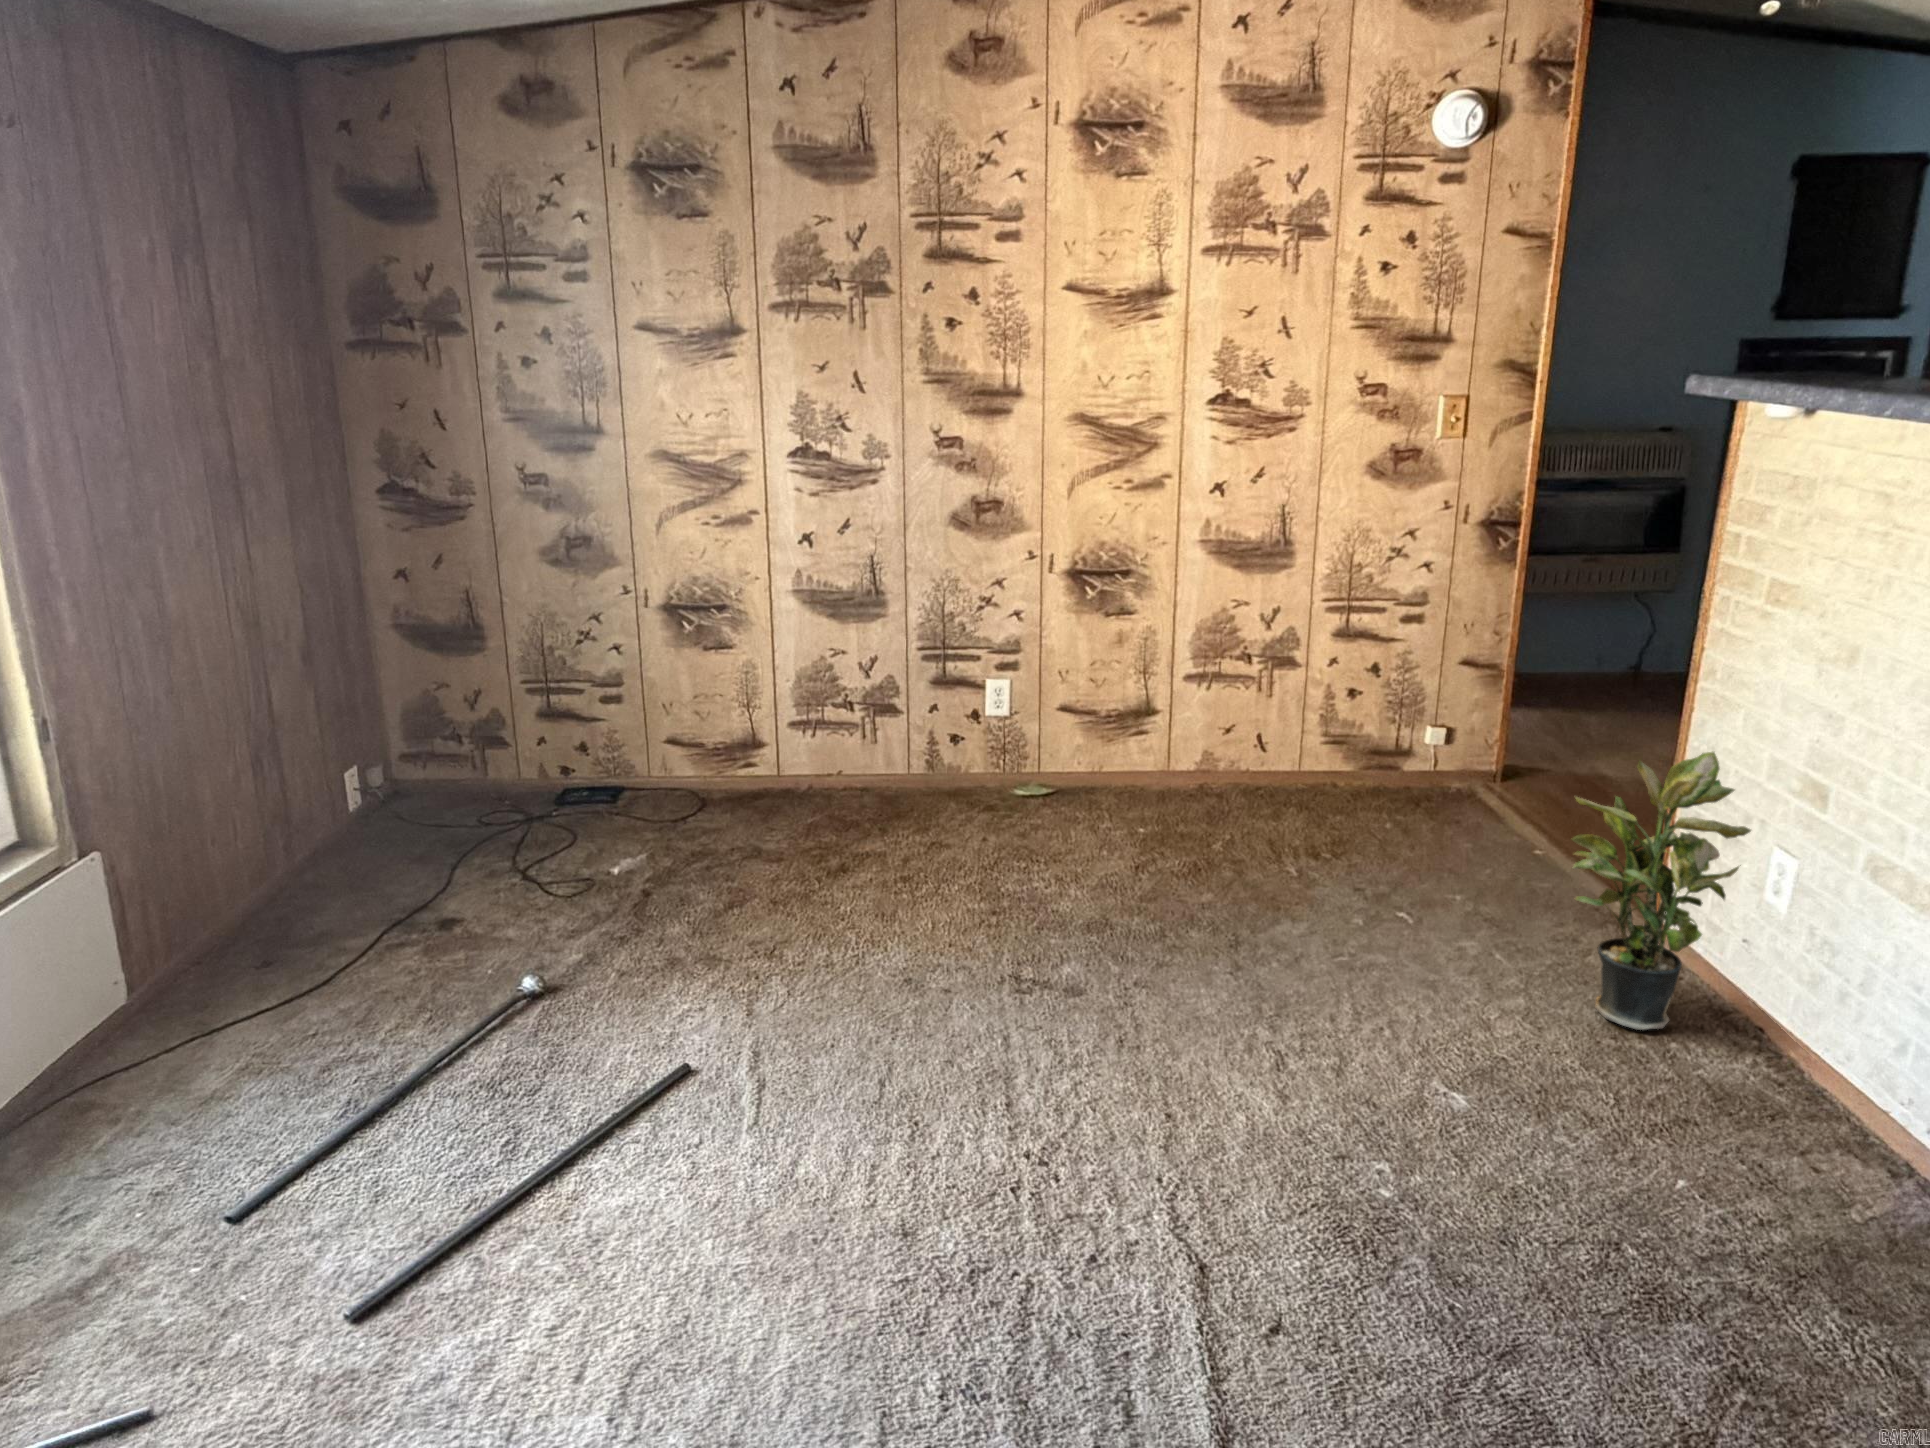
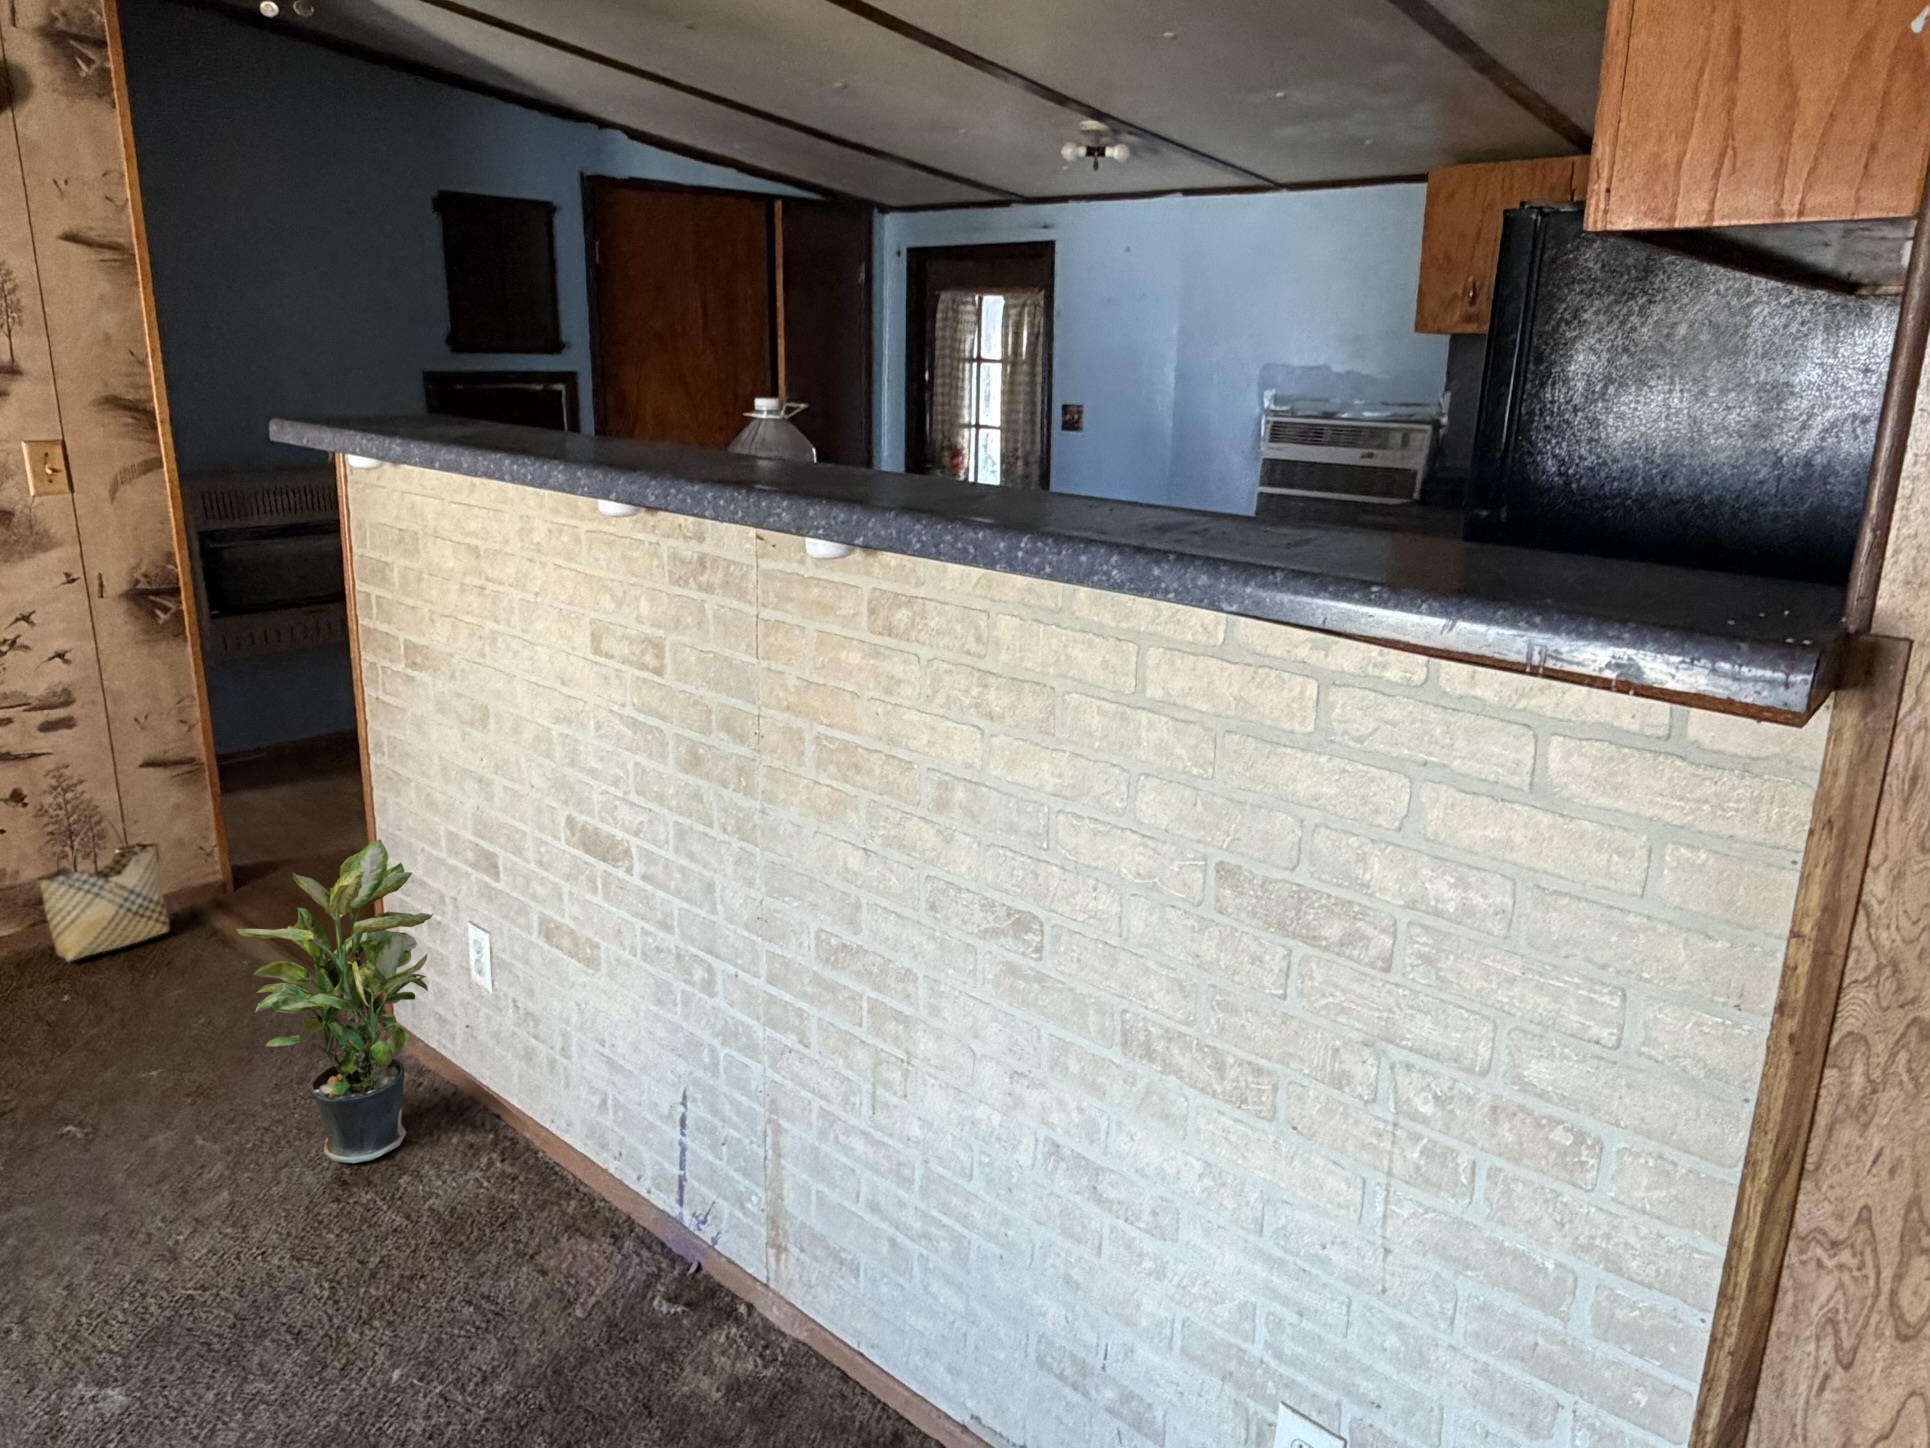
woven basket: none [1377,686,1459,800] -> present [37,808,170,962]

